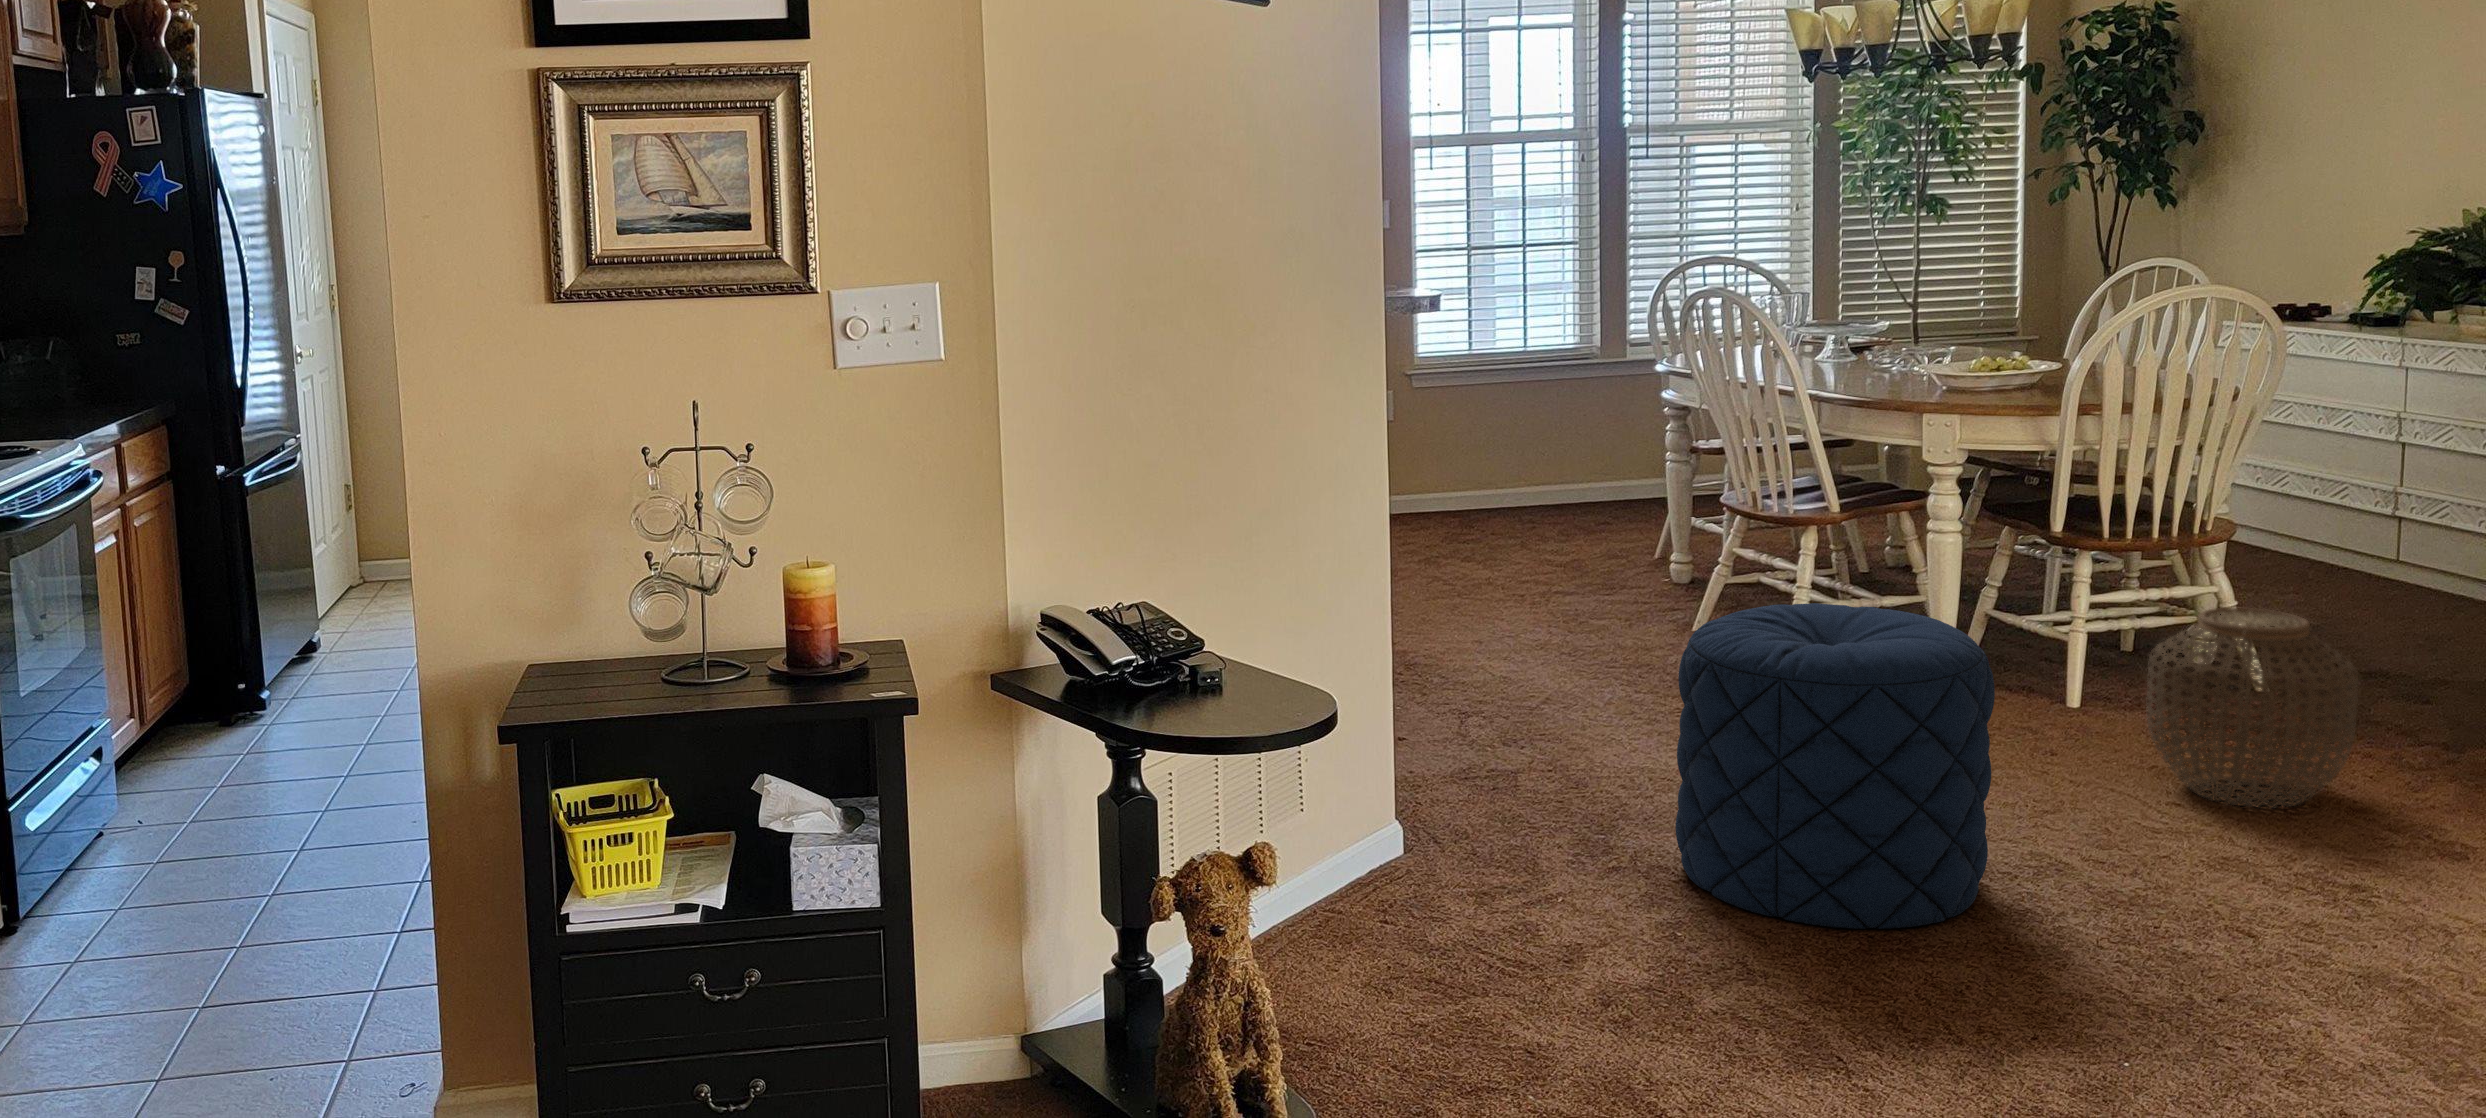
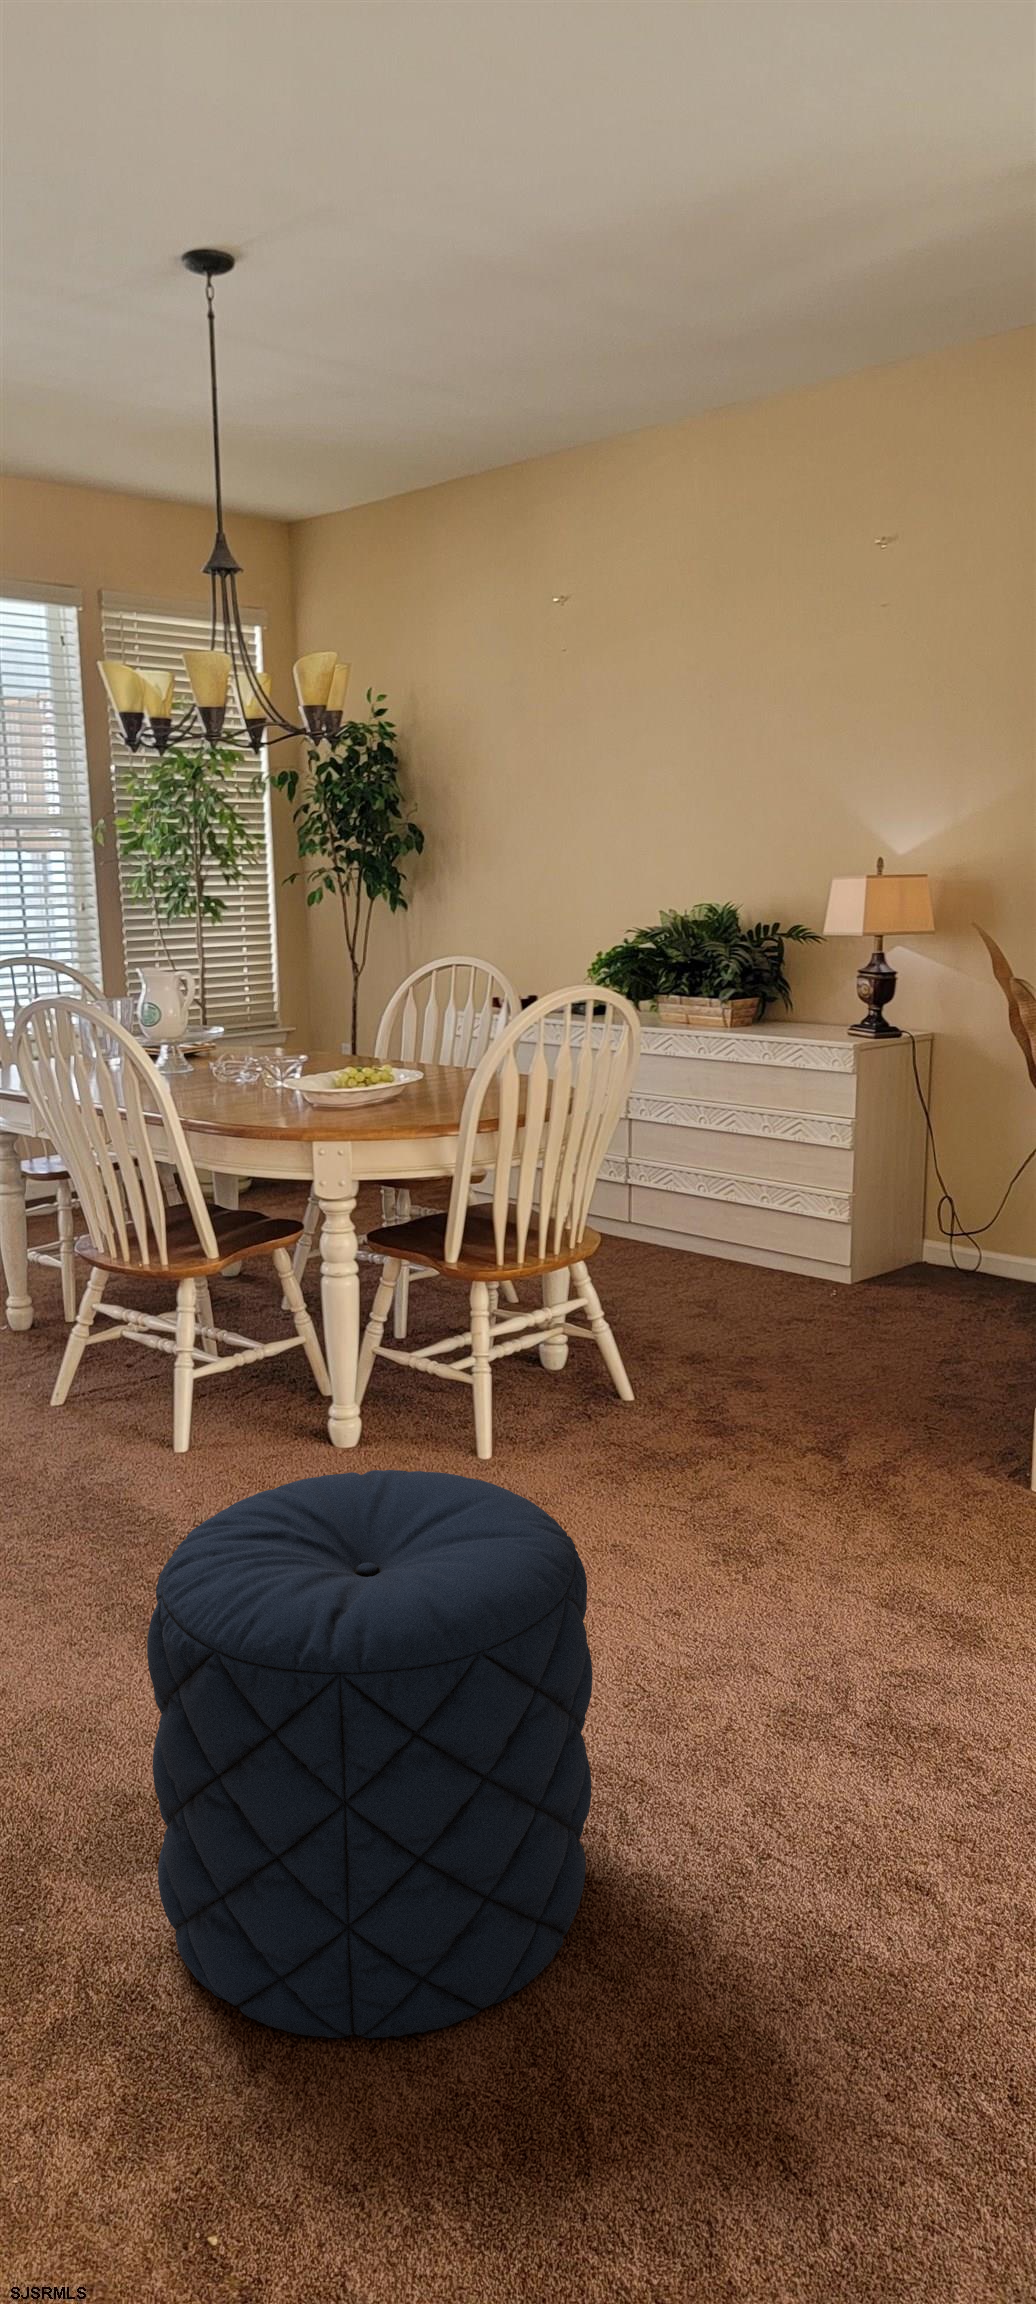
woven basket: present [2147,608,2358,808] -> none [606,1346,803,1574]

